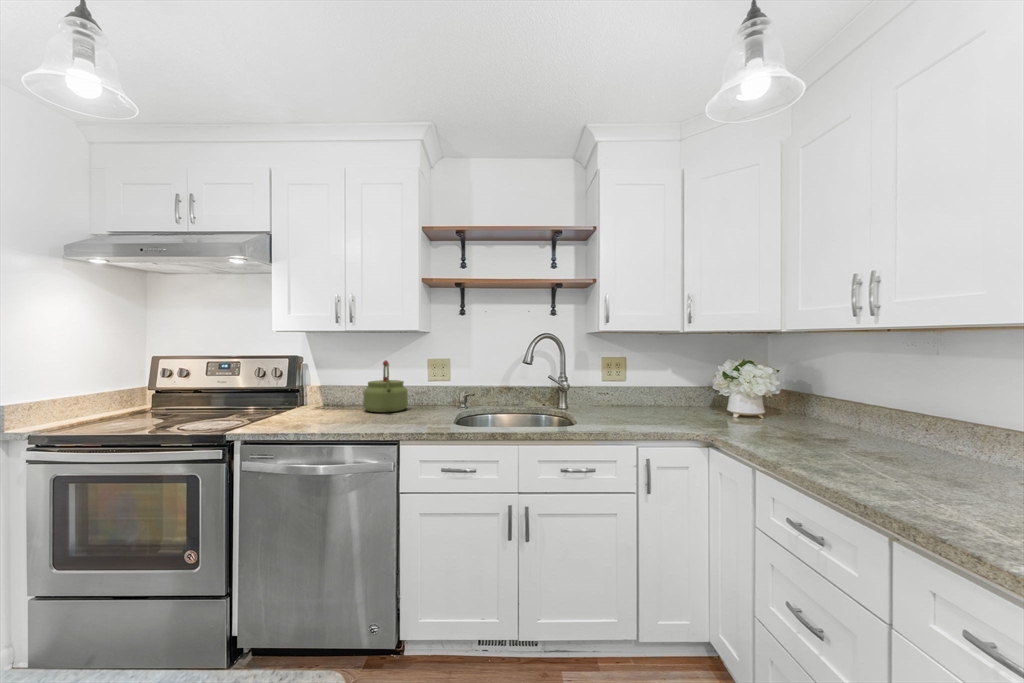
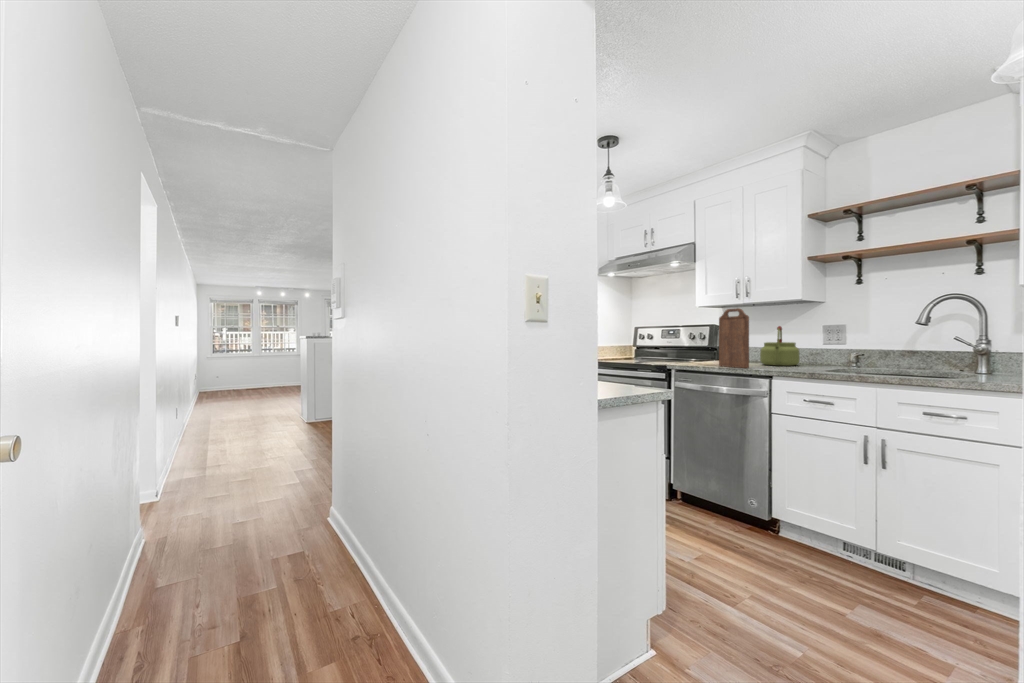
cutting board: none [319,341,366,427] -> present [719,308,749,368]

